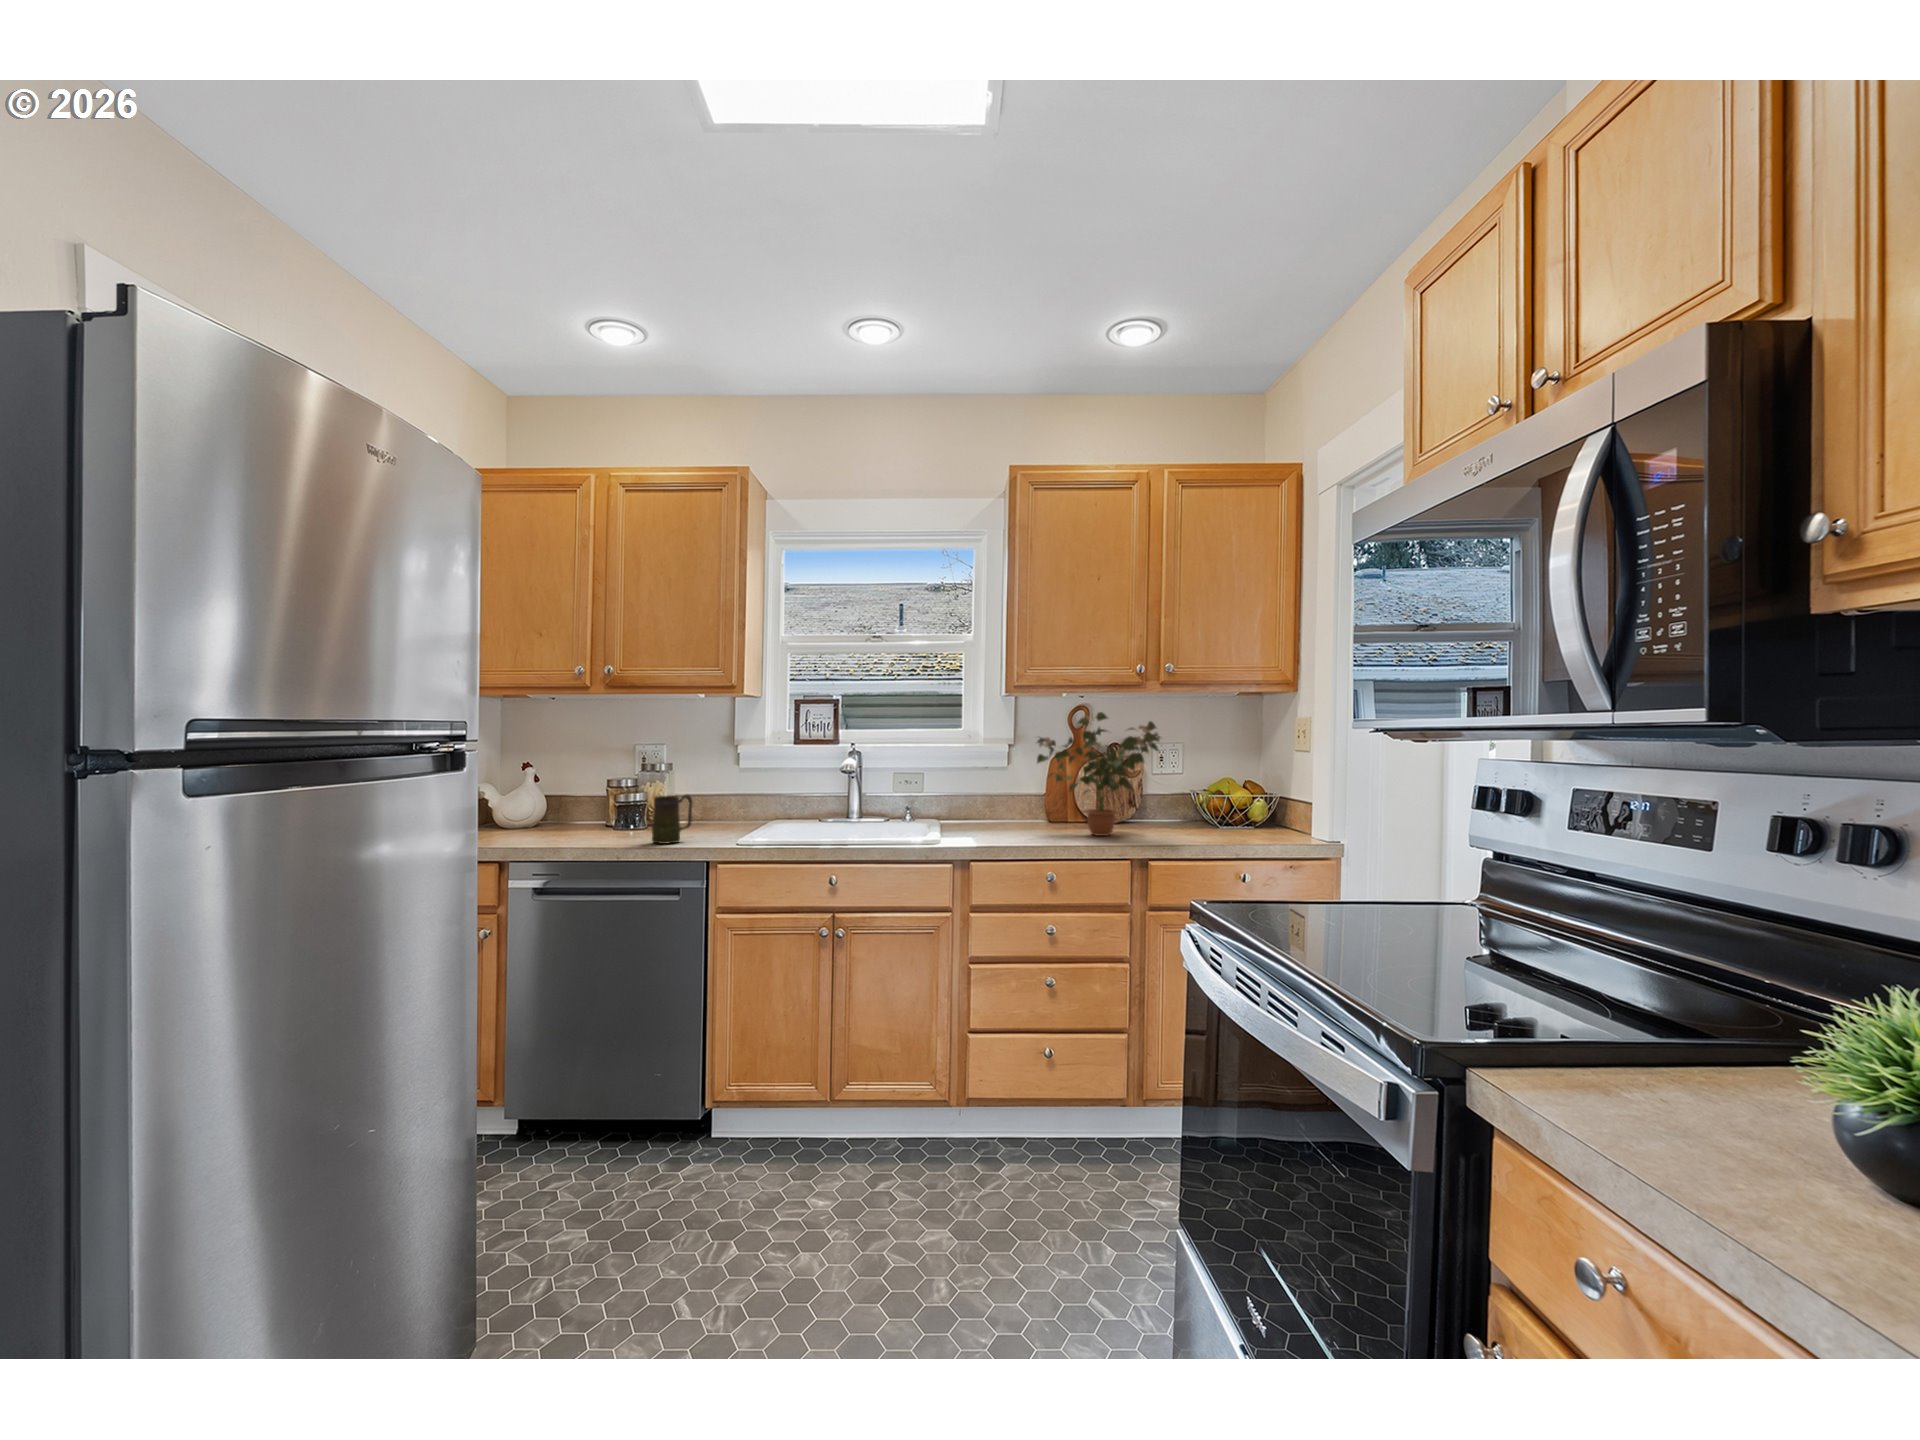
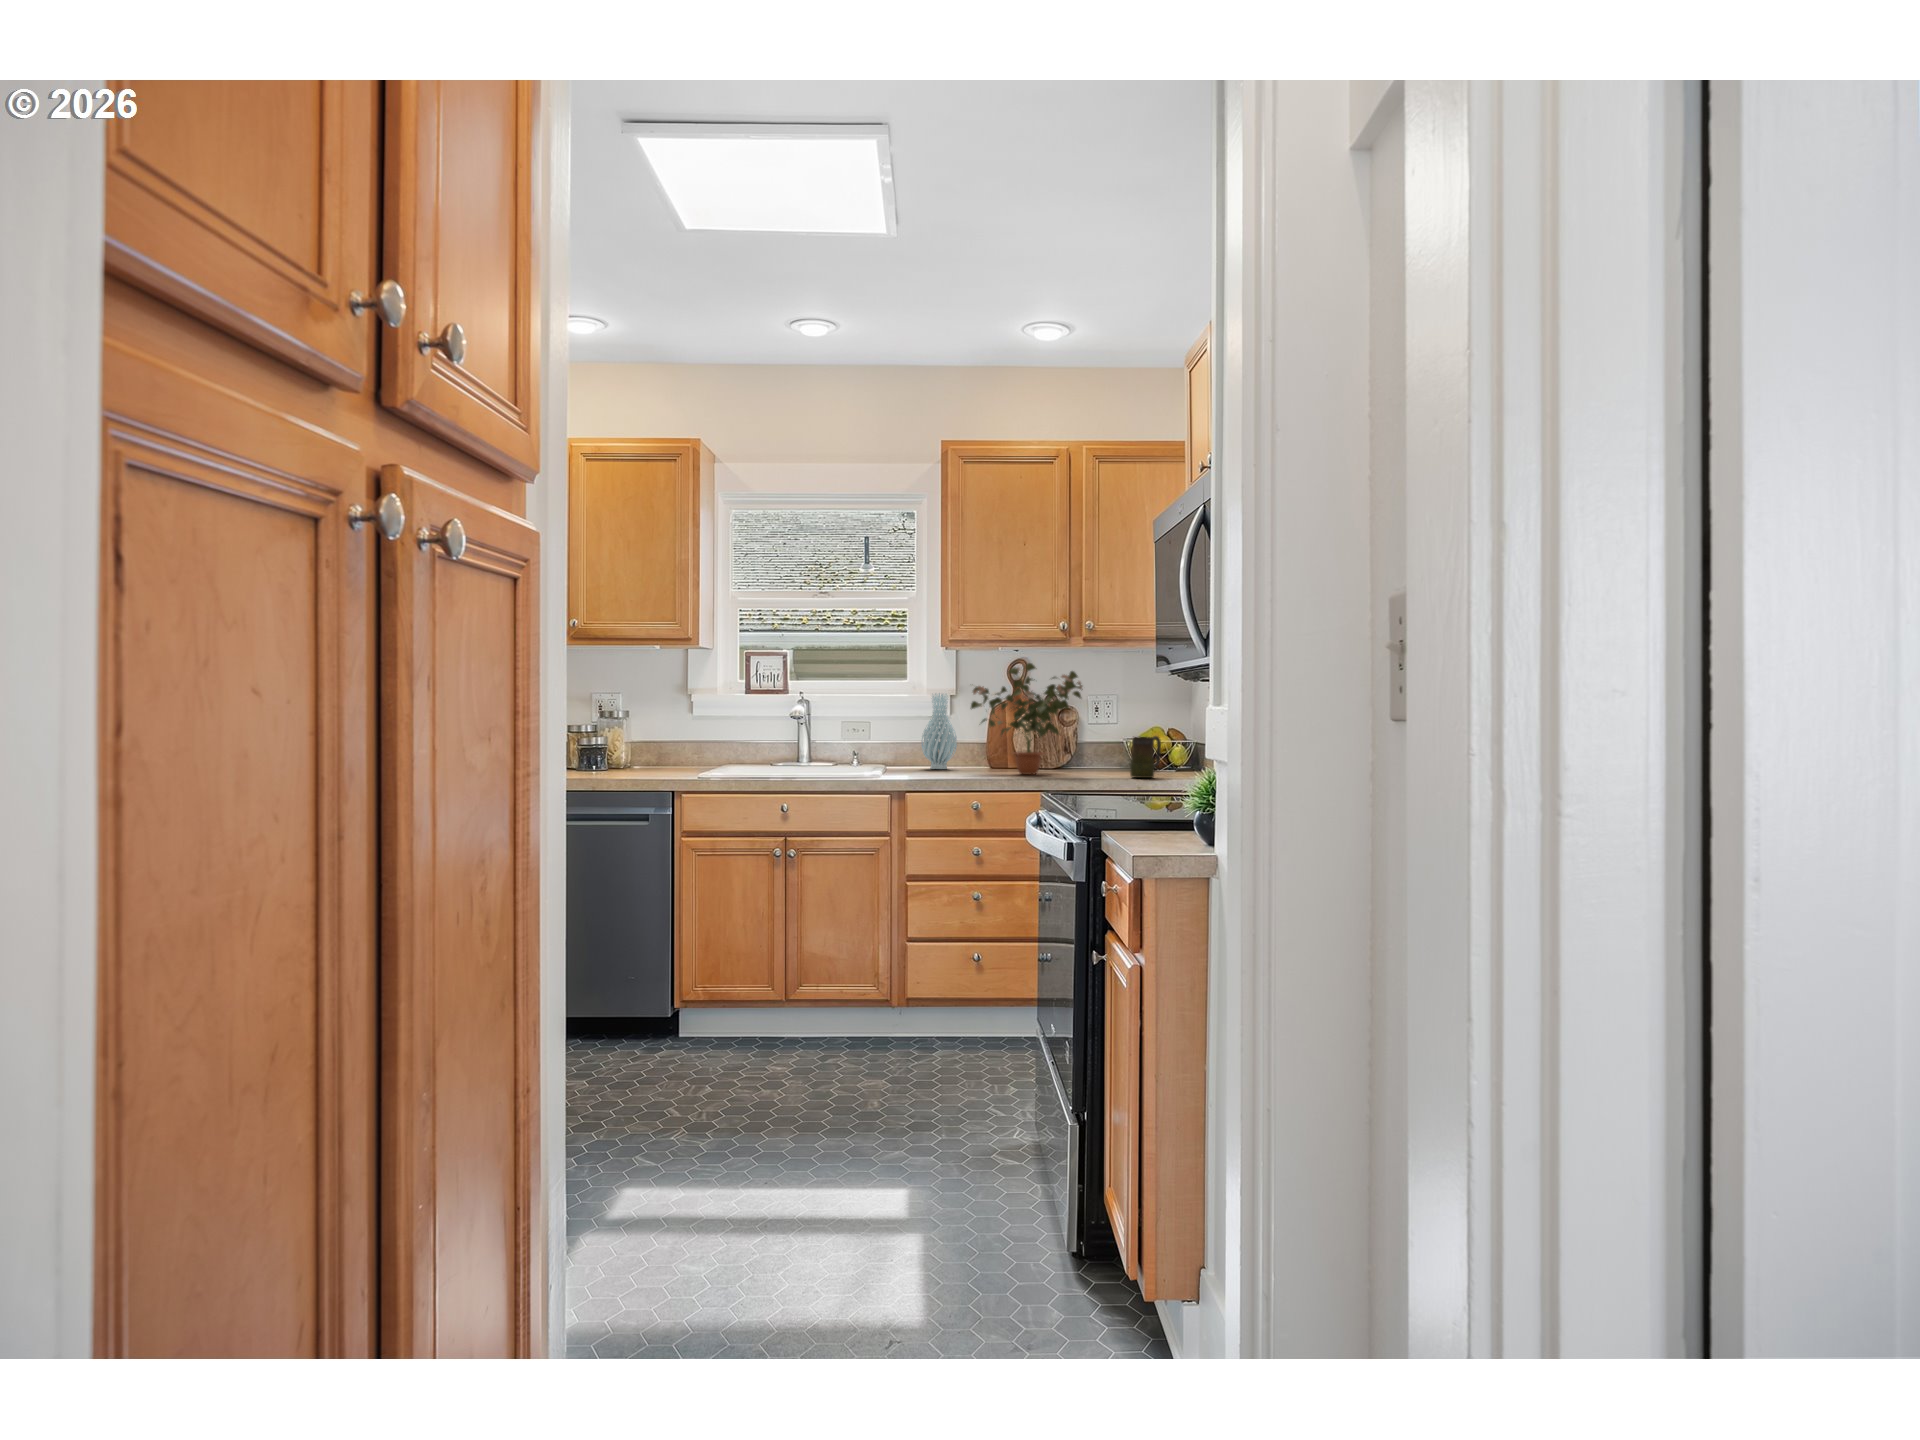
vase: none [980,743,1018,825] -> present [921,693,957,769]
mug: present [652,795,692,844] -> present [1130,736,1161,778]

